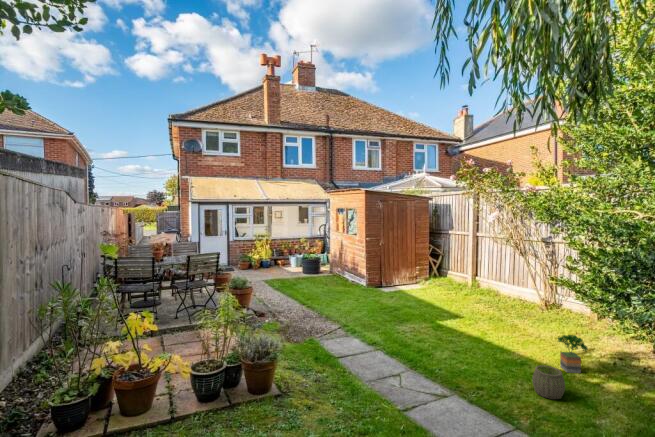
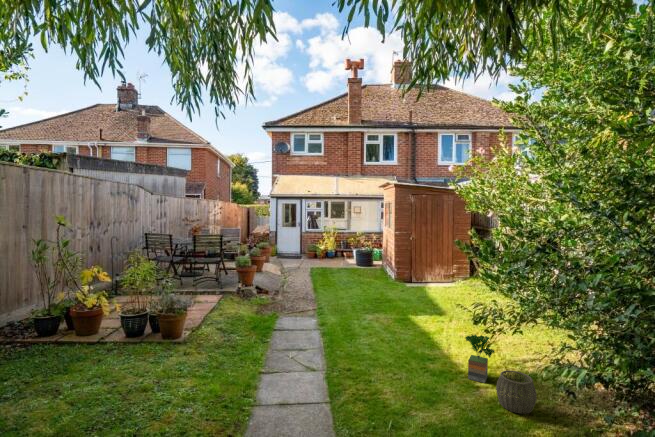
woven basket: present [532,366,565,399] -> present [496,370,537,414]

